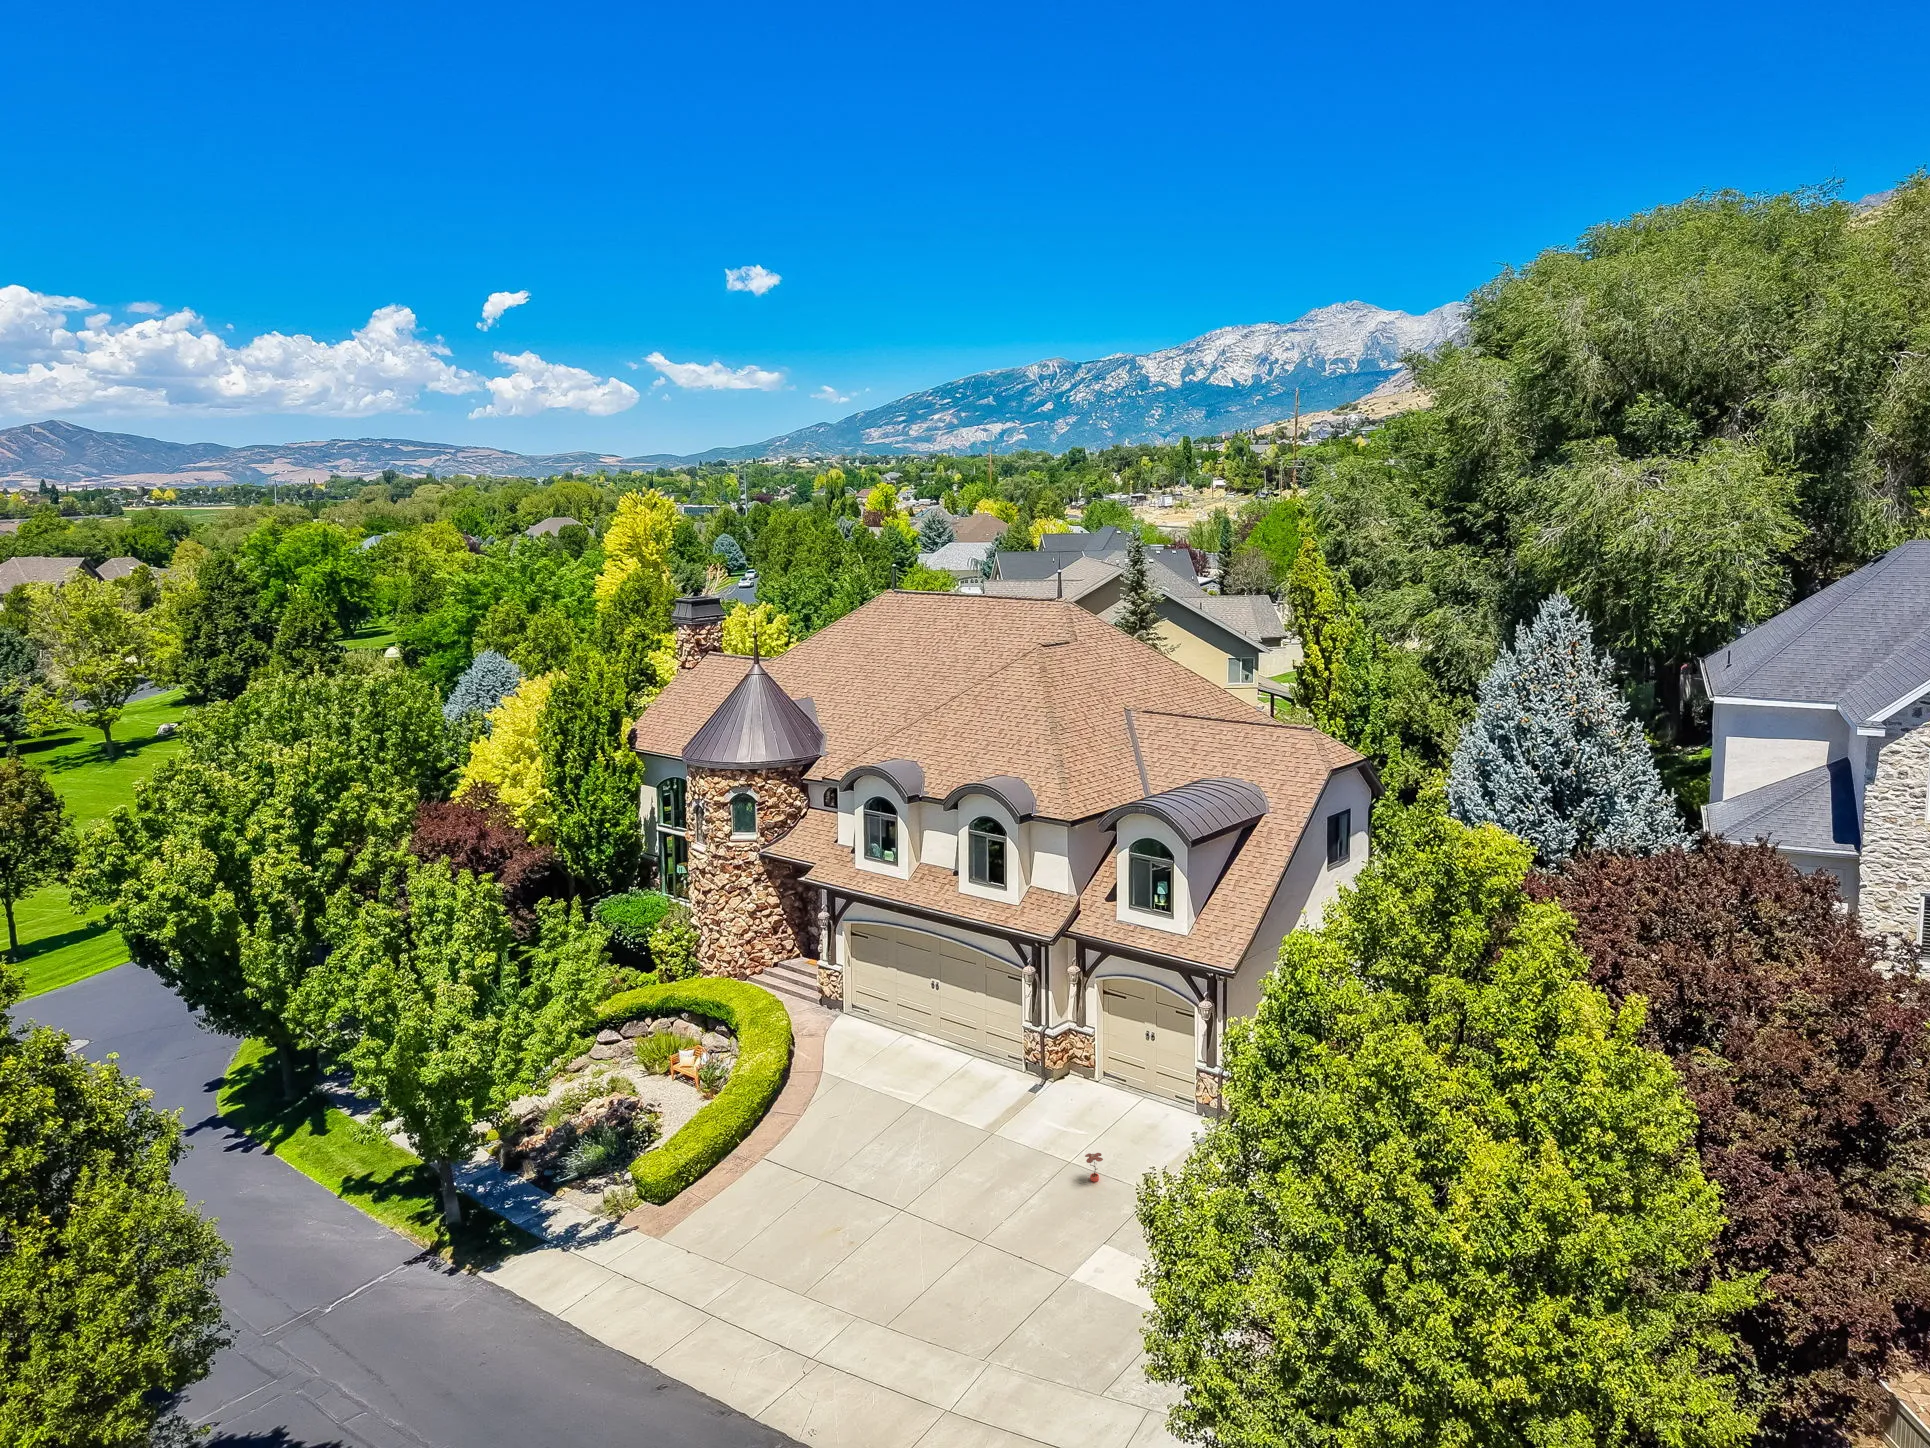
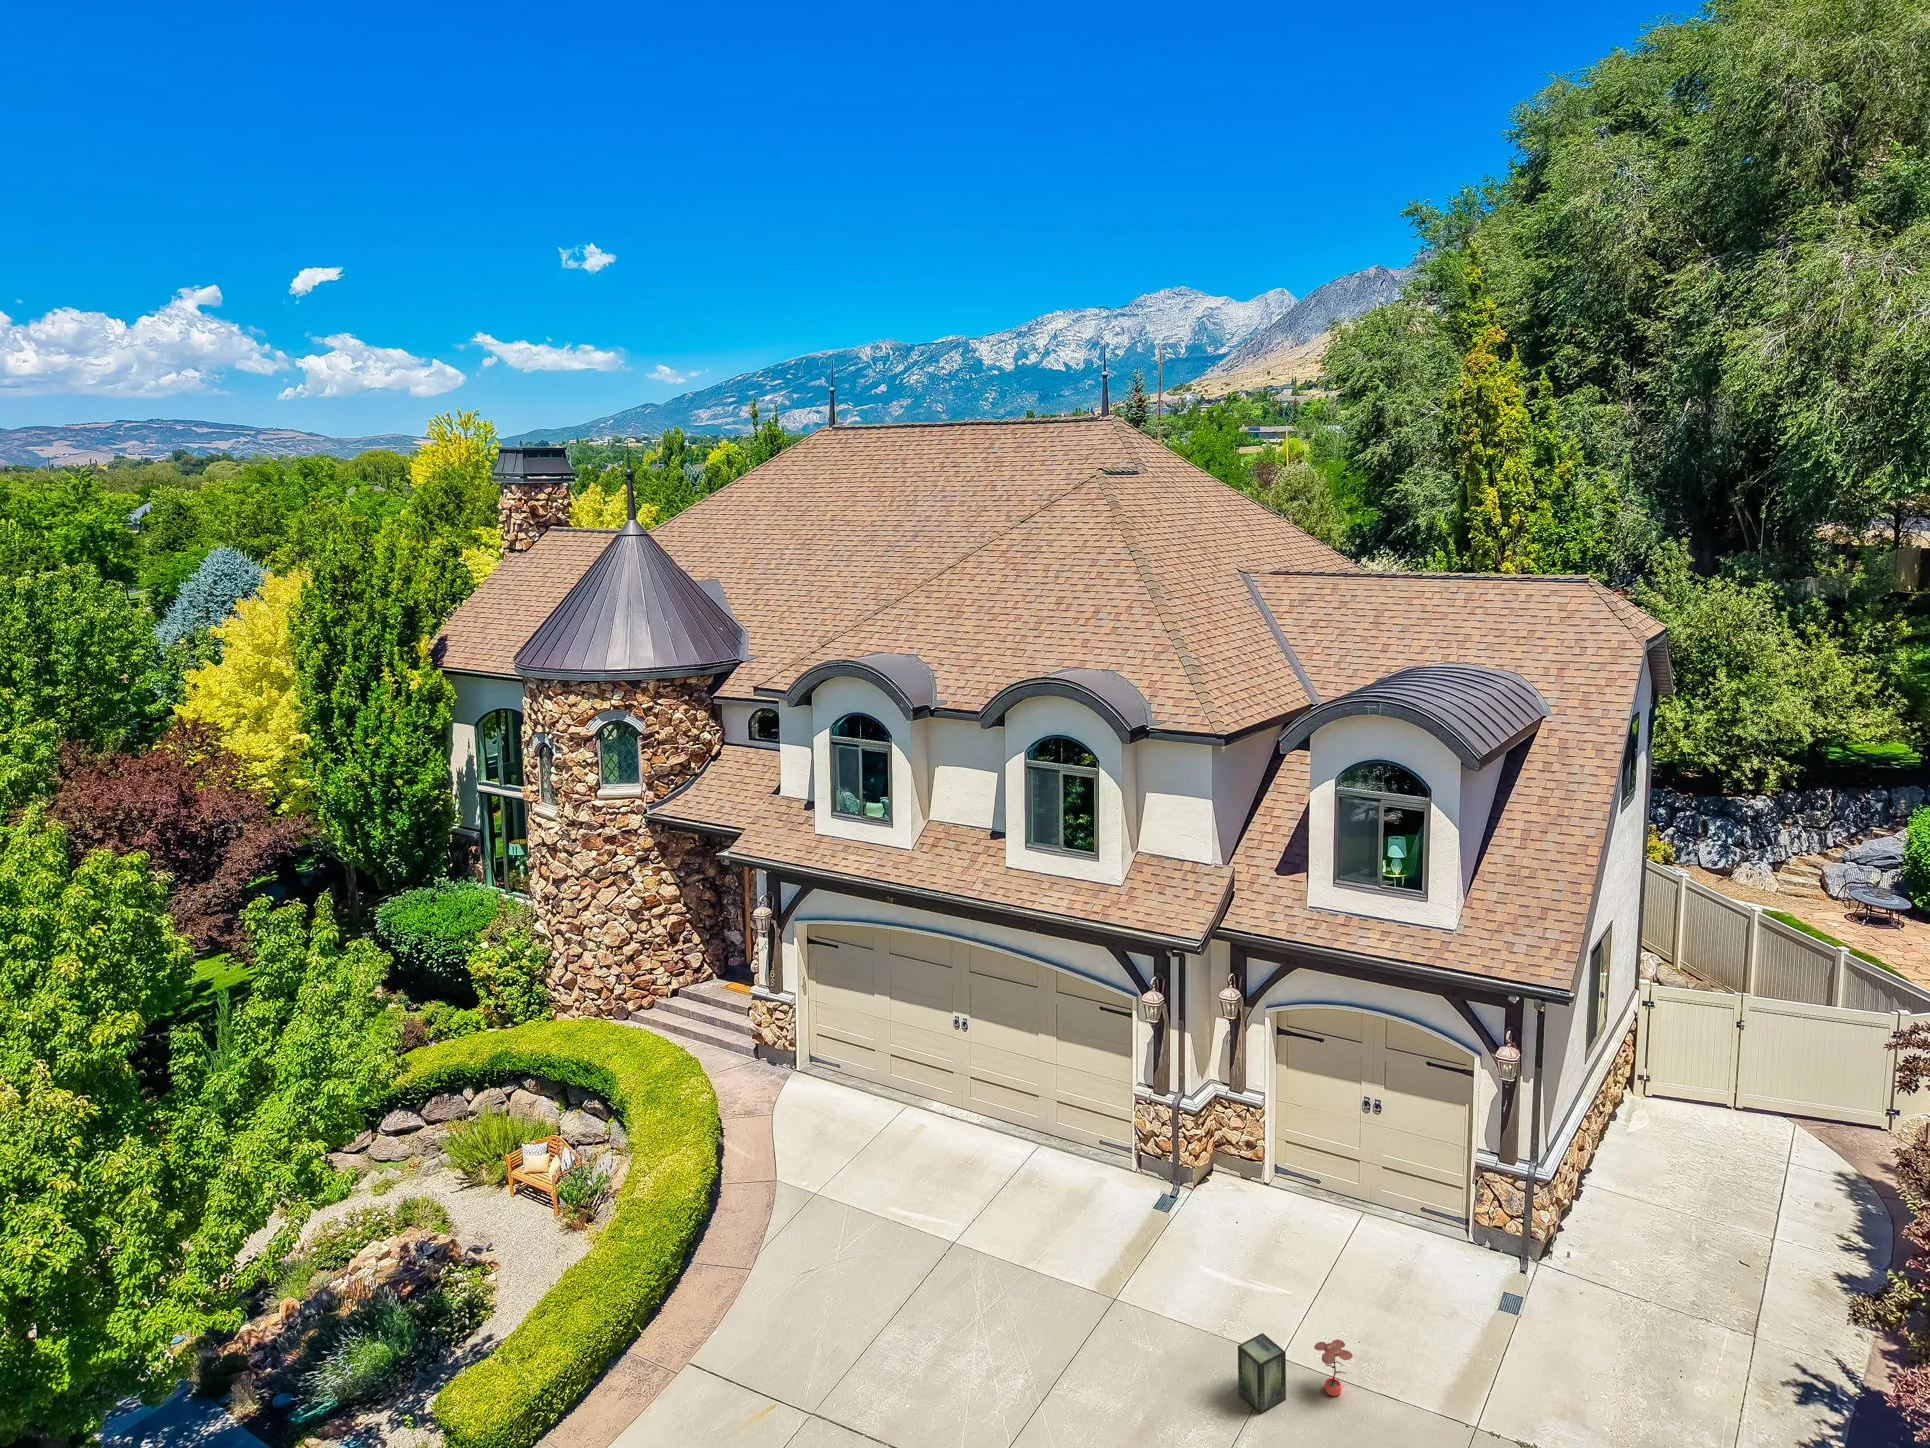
storage box: none [1044,1148,1069,1188] -> present [1238,1333,1286,1414]

